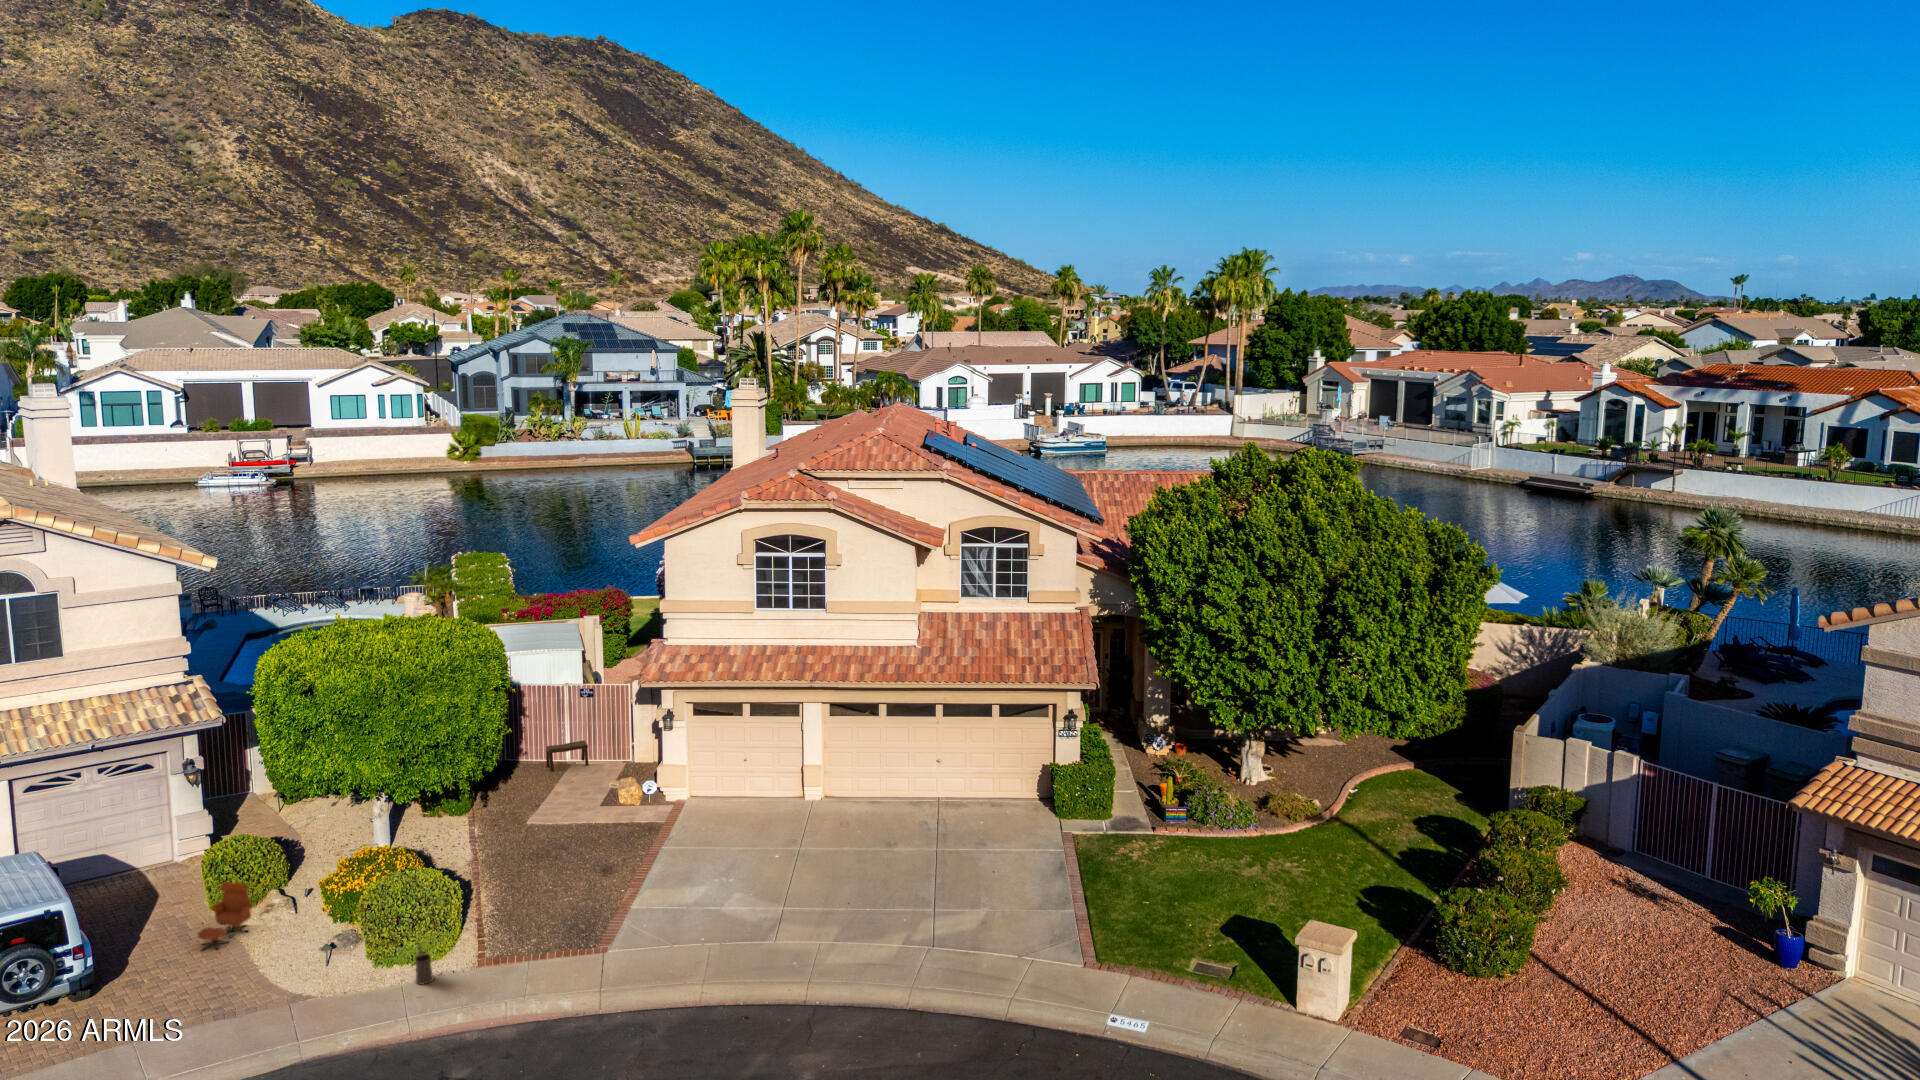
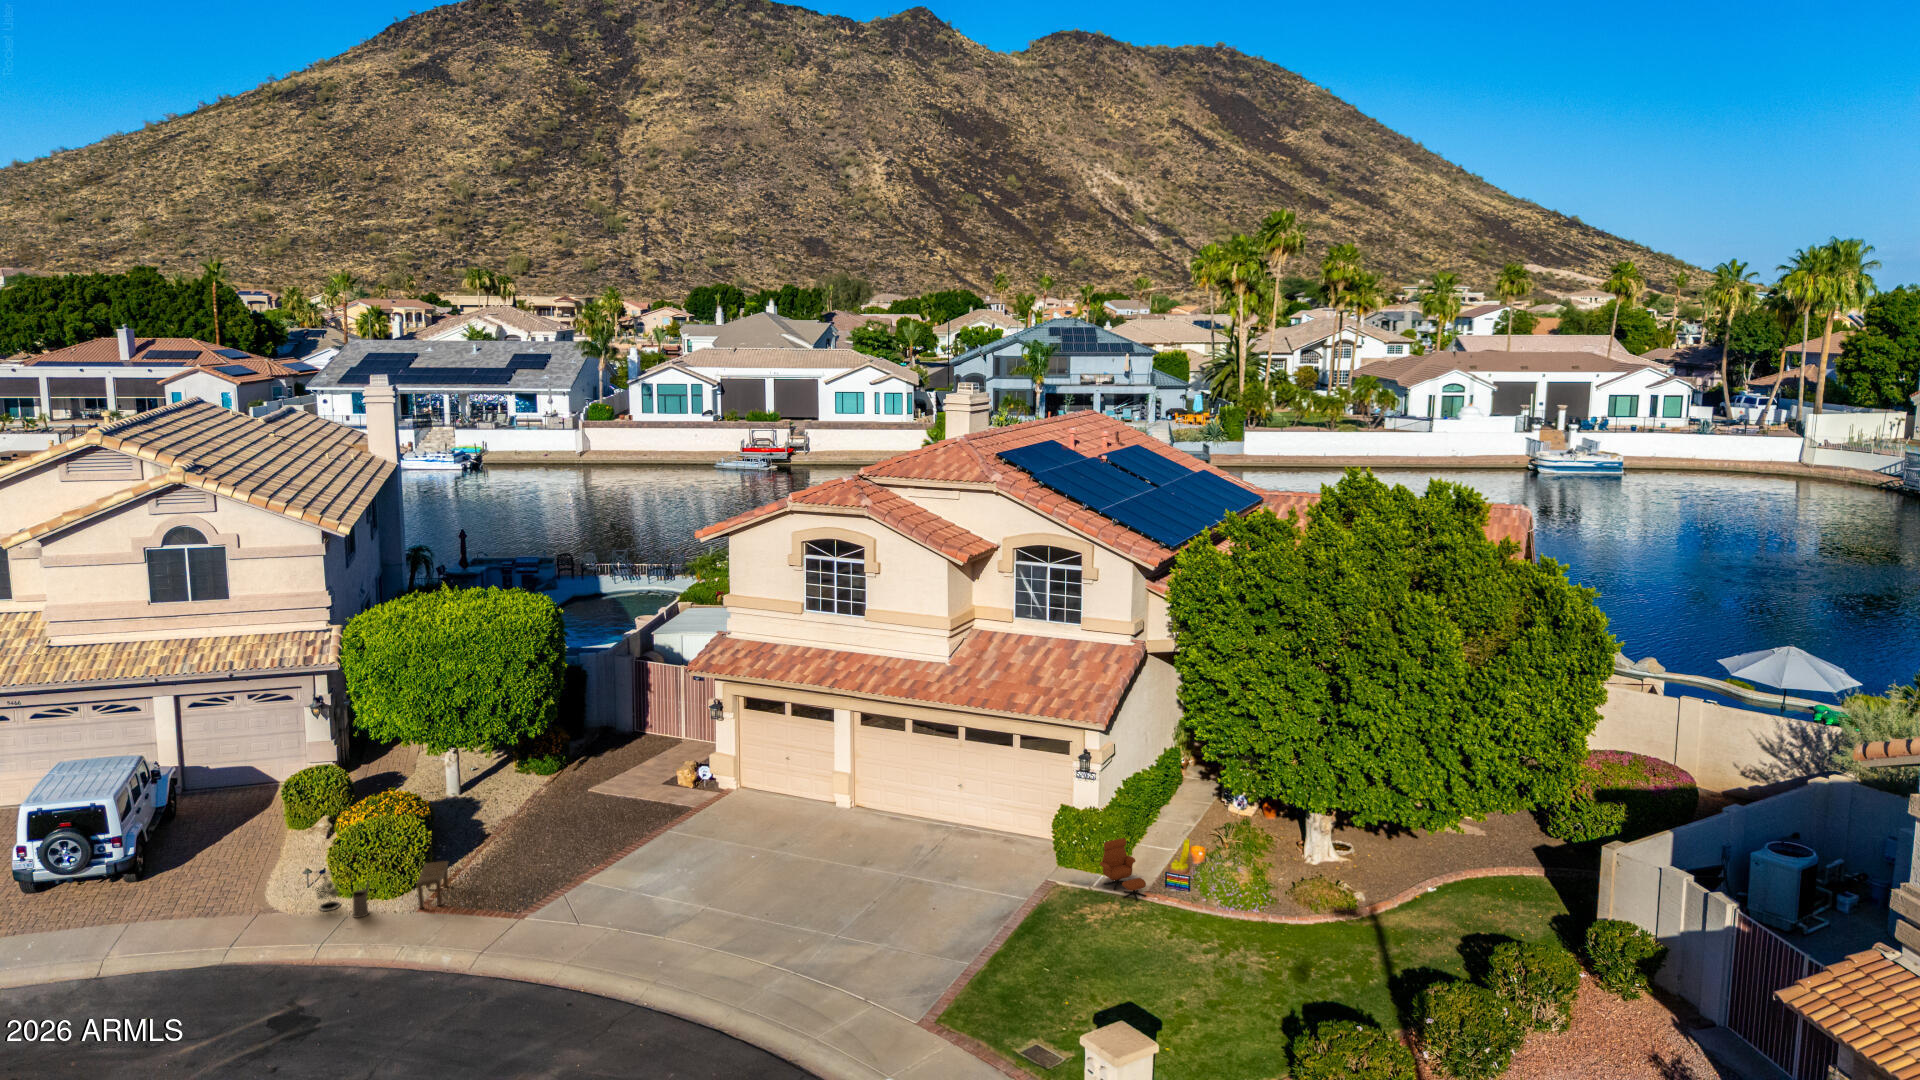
bench: present [546,740,588,771] -> present [416,861,448,909]
lounge chair: present [198,882,253,950] -> present [1100,838,1146,901]
potted tree: none [359,943,390,986] -> present [313,876,340,911]

